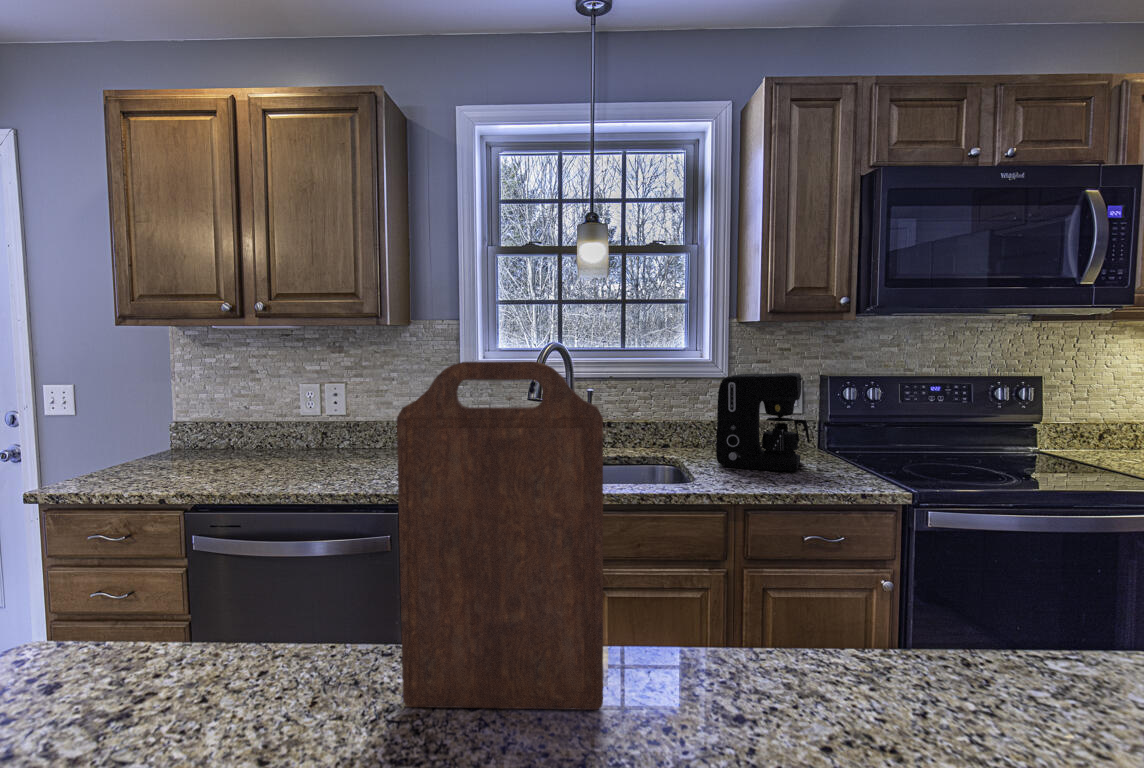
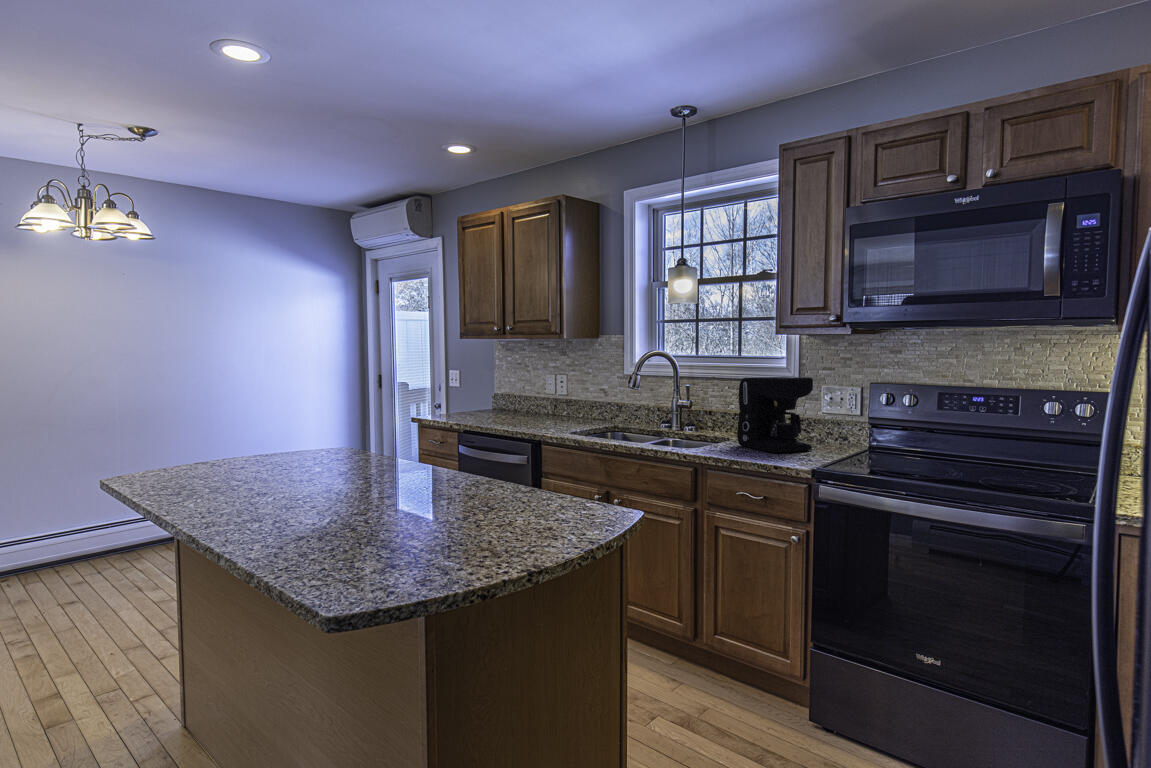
cutting board: present [397,361,603,710] -> none [373,359,410,468]

